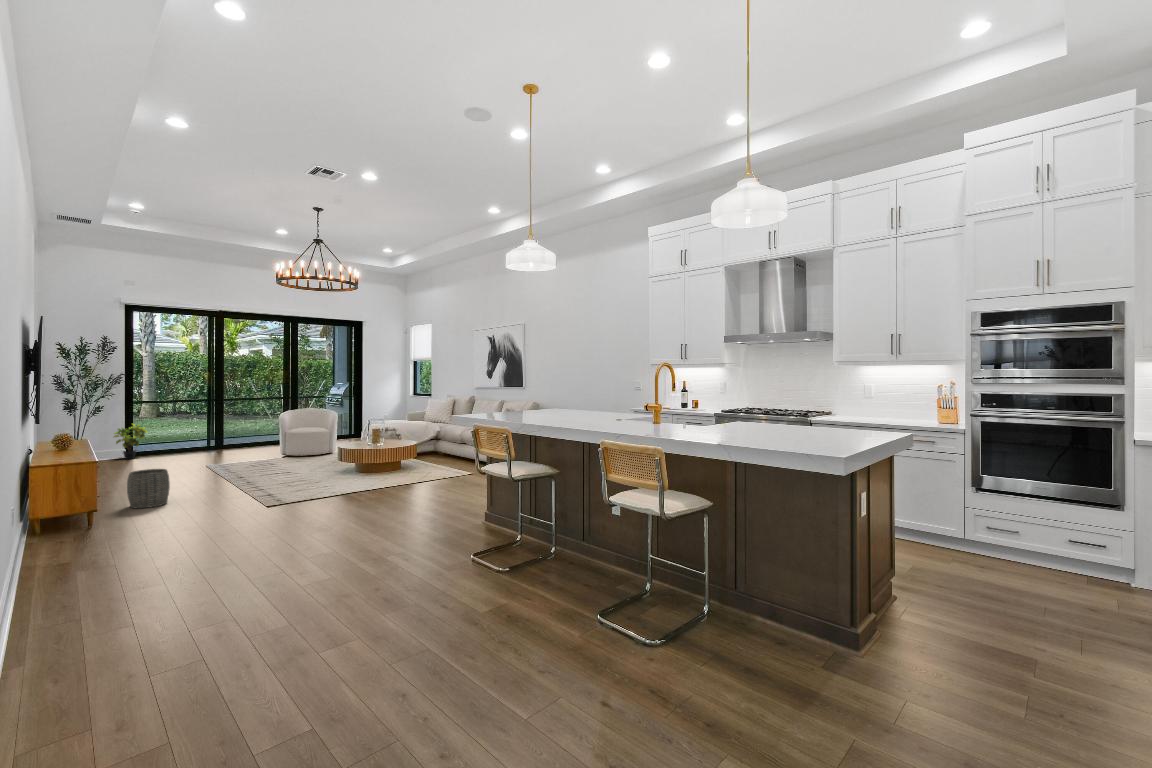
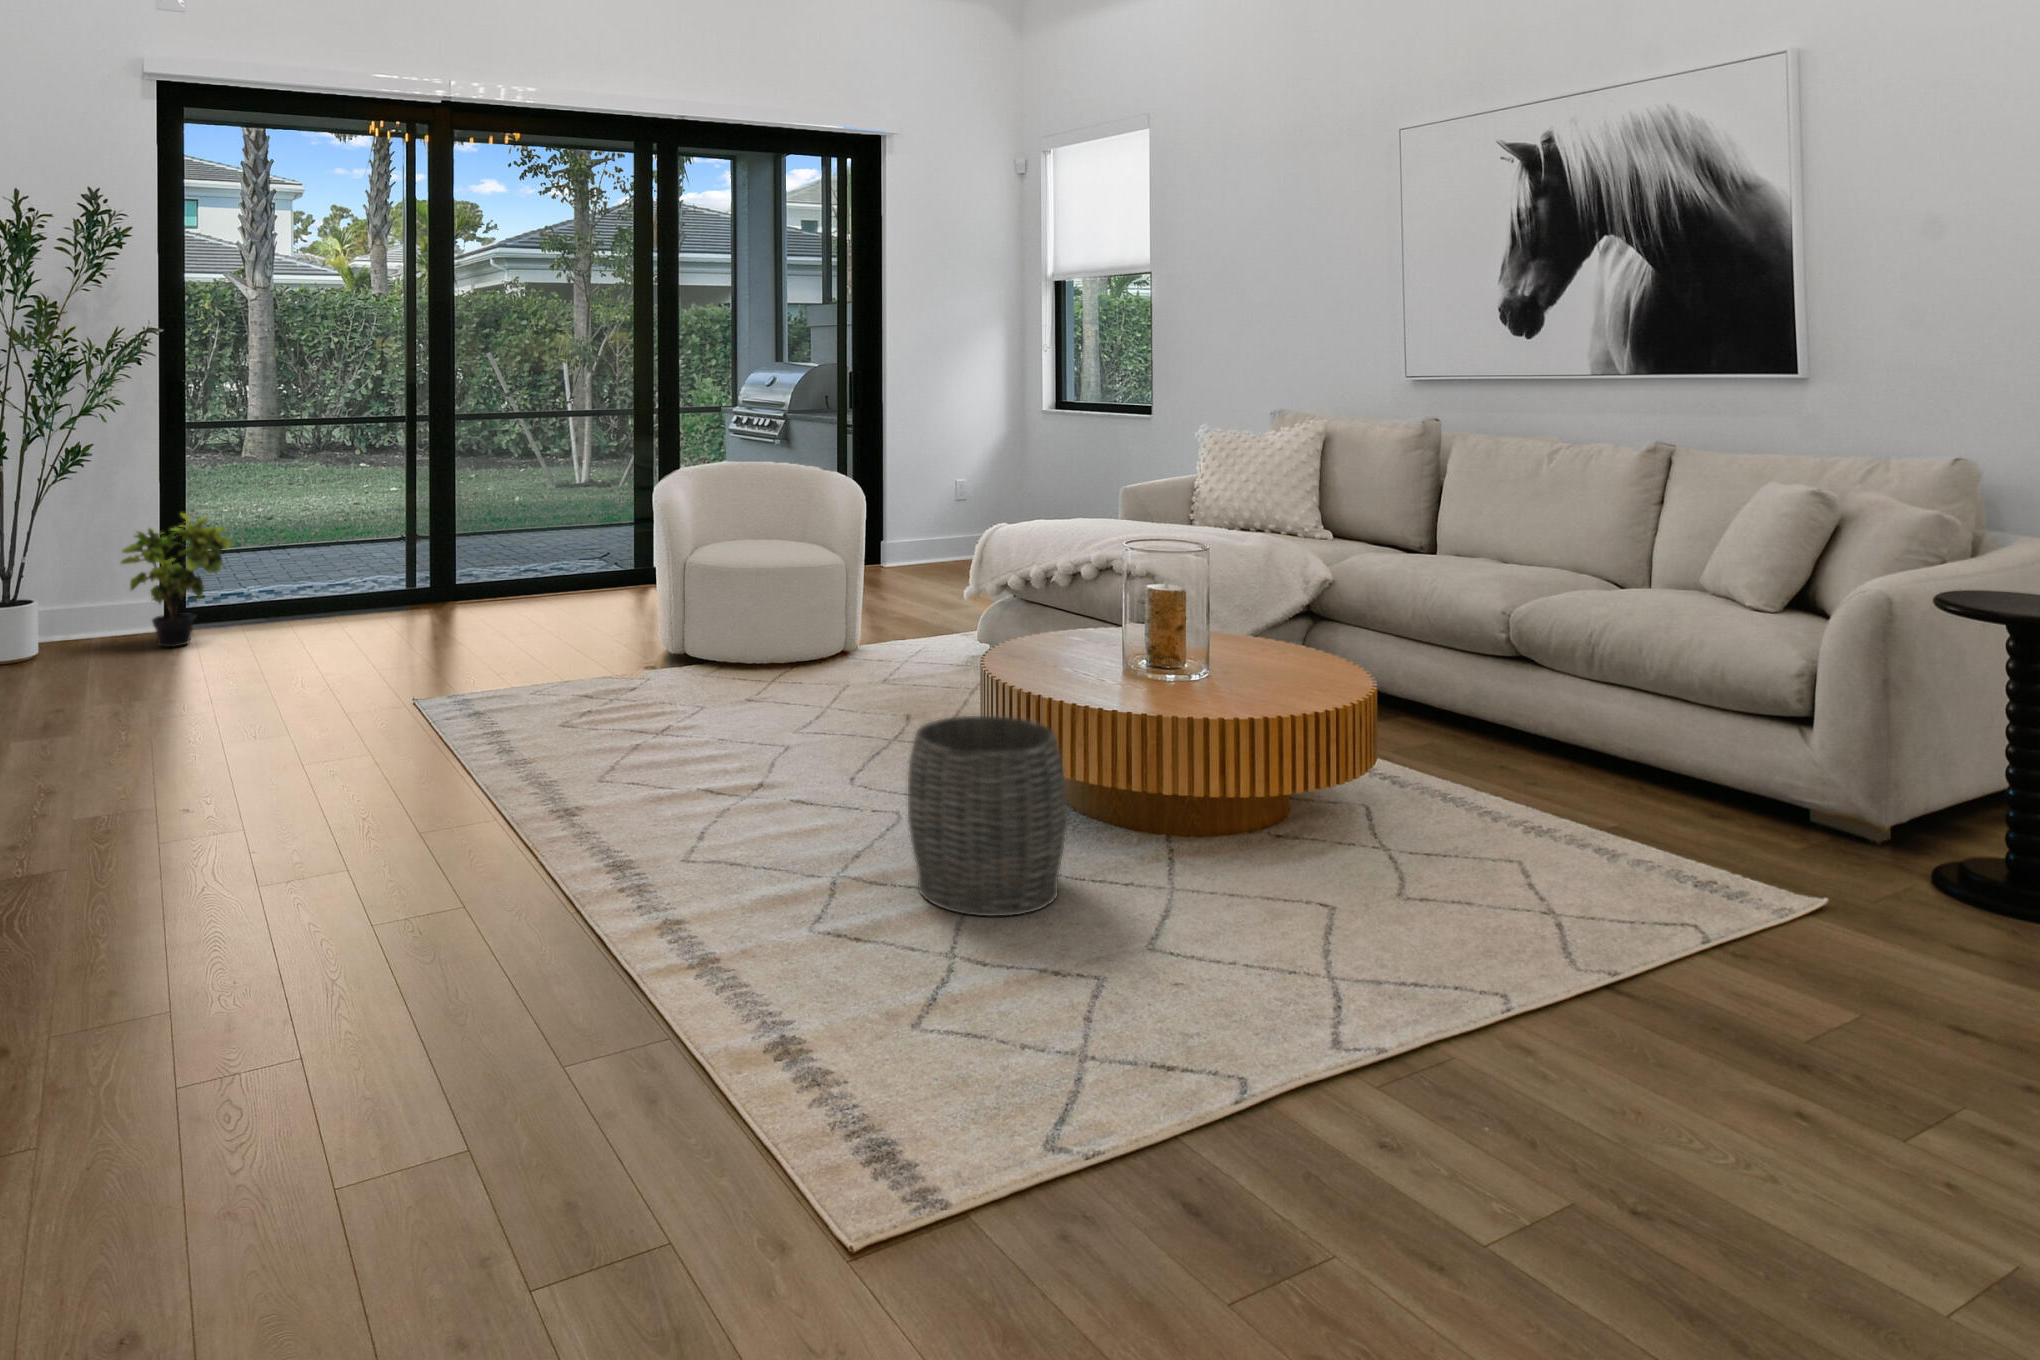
woven basket: present [127,469,170,508] -> present [908,716,1066,916]

